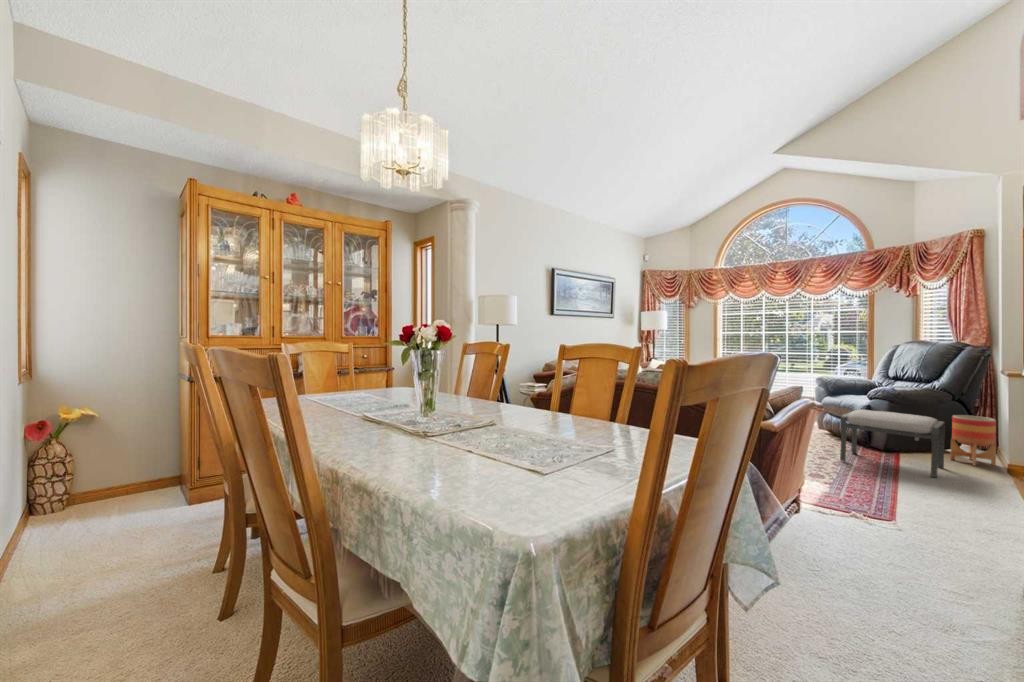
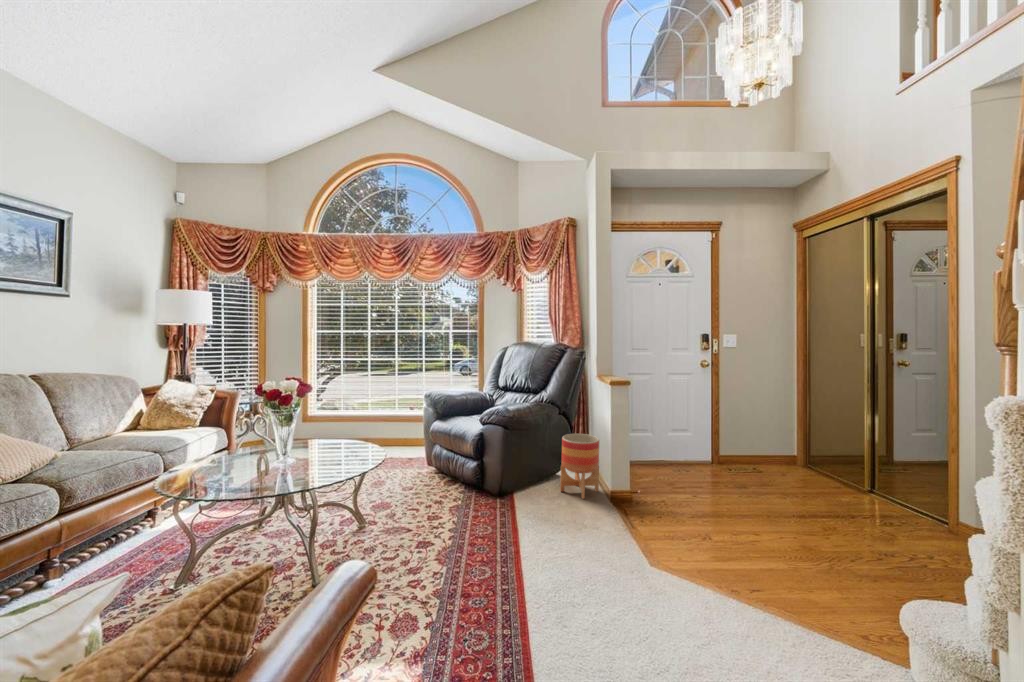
ottoman: present [840,410,945,478] -> none [447,448,561,547]

